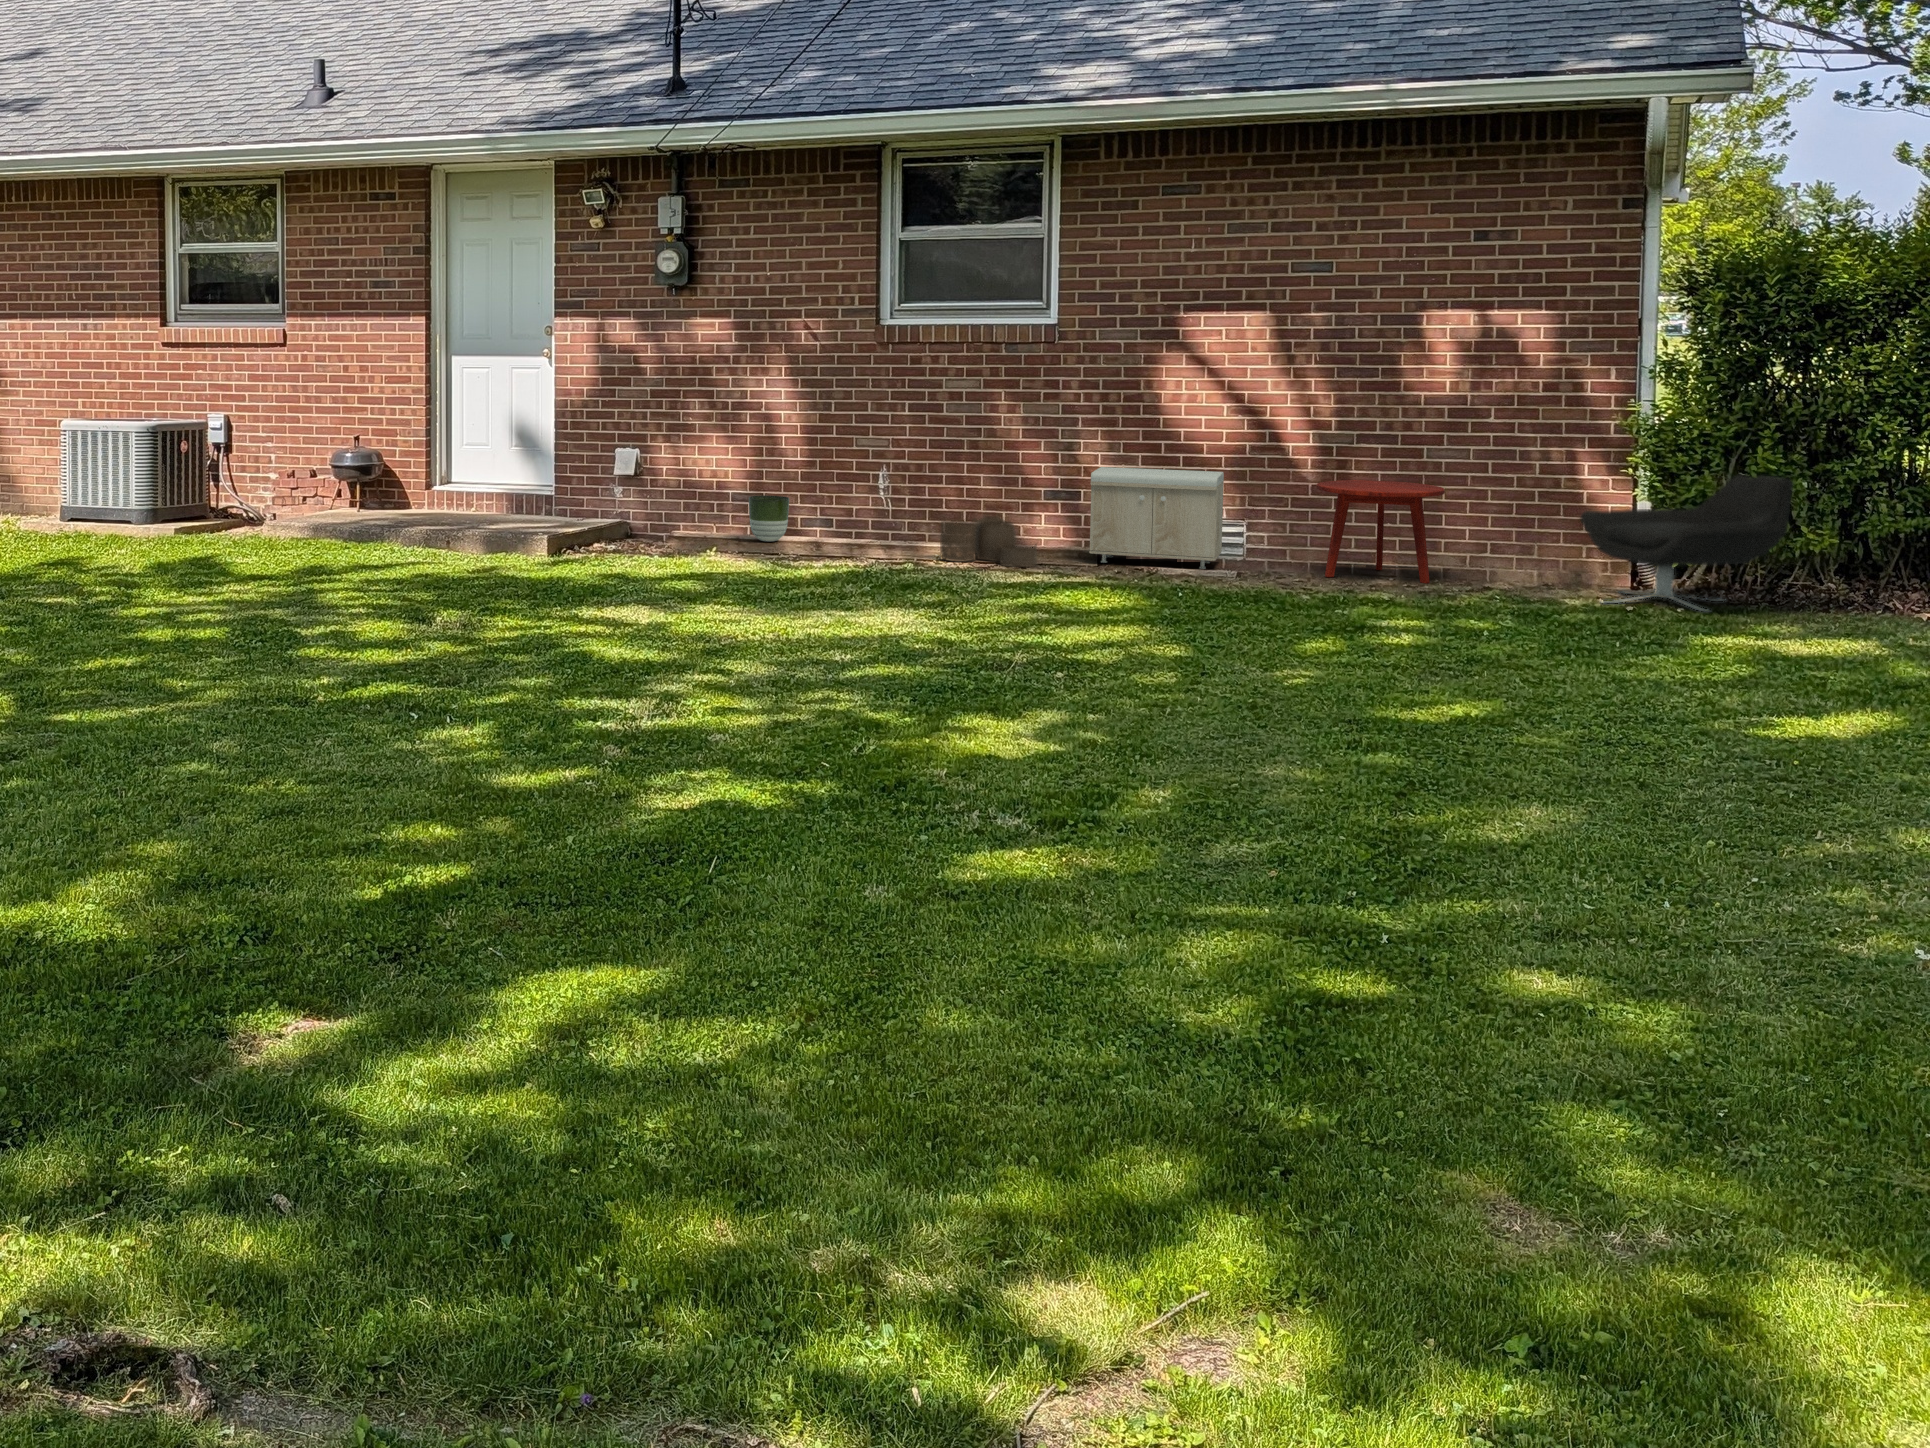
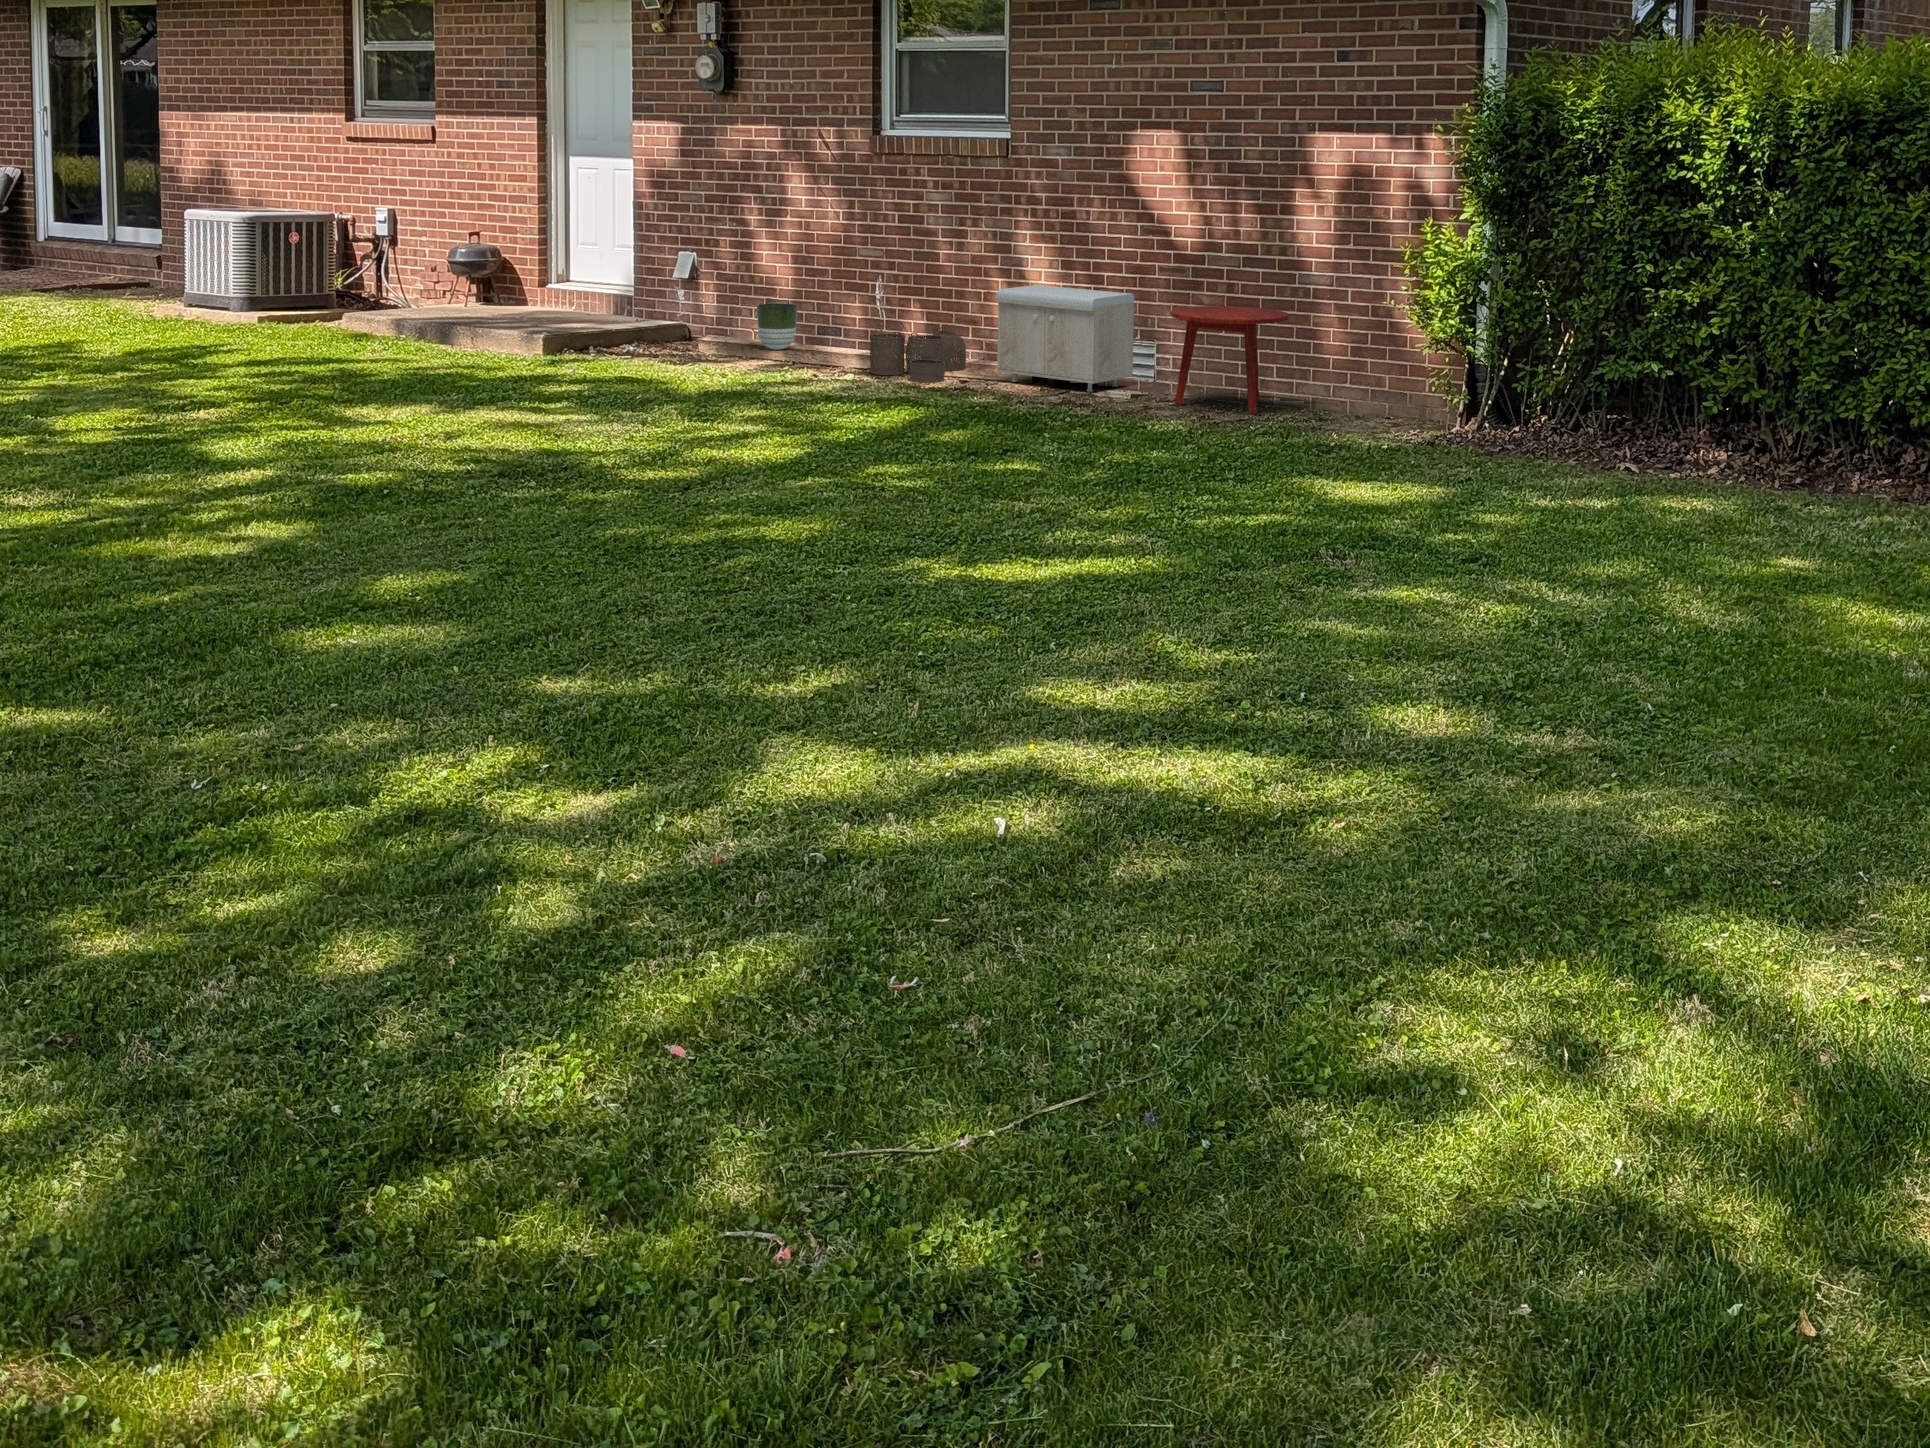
lounge chair: present [1580,475,1793,610] -> none [1349,305,1531,452]

